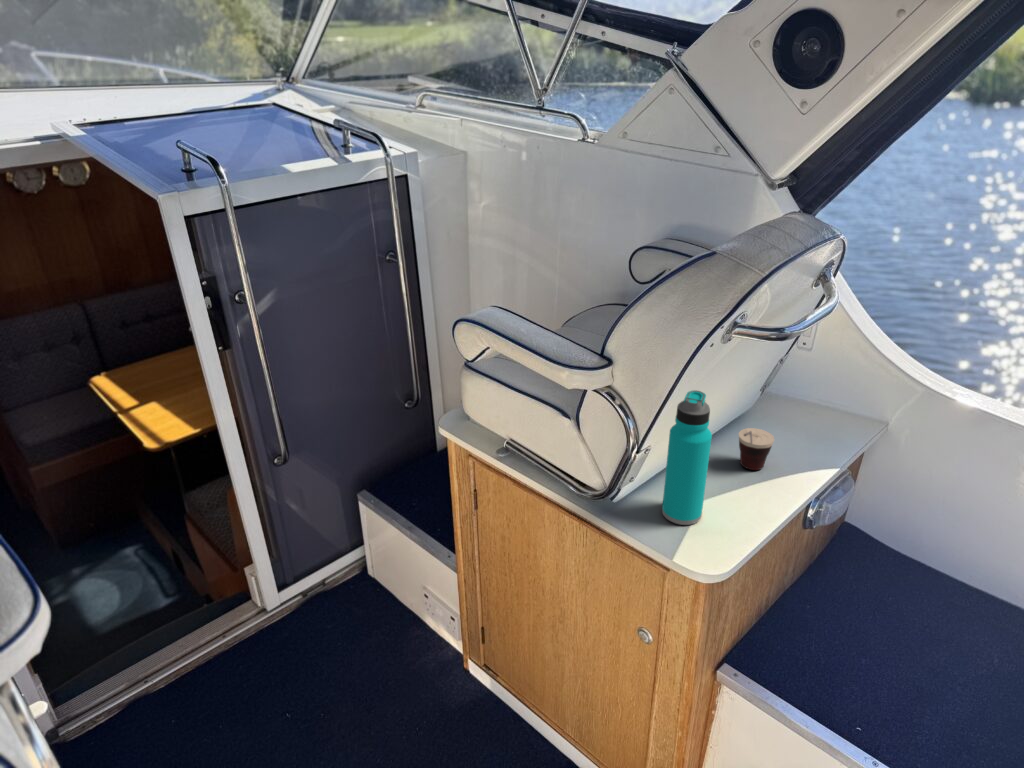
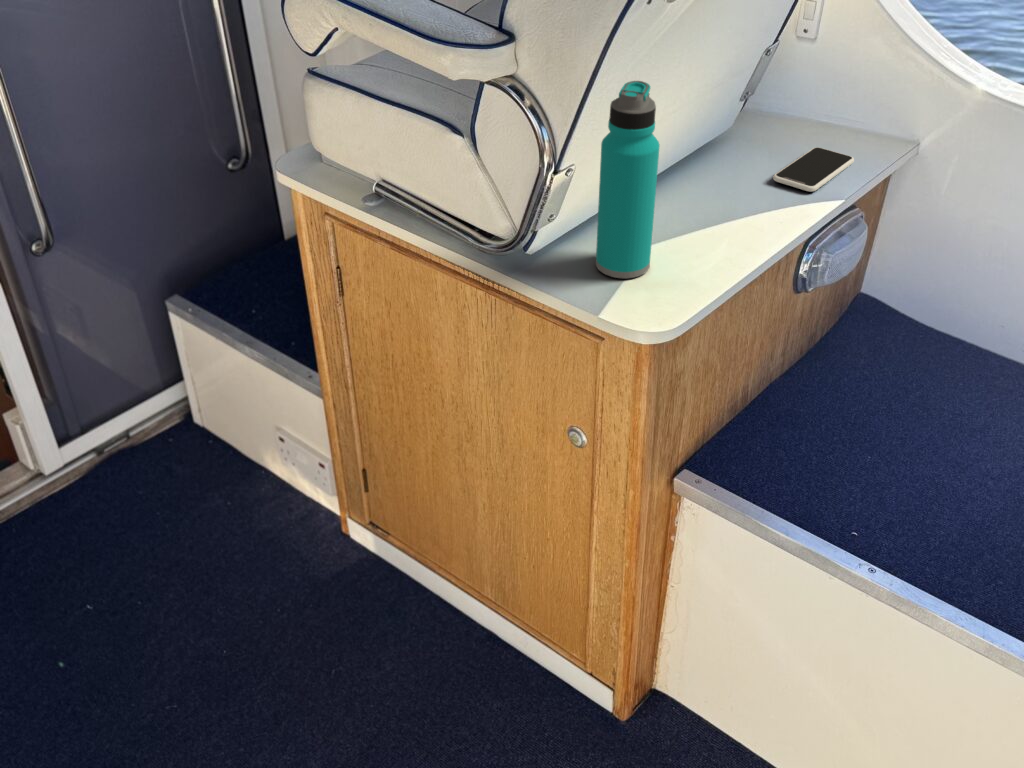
smartphone: none [784,424,841,459] -> present [773,147,854,192]
cup: present [739,428,774,470] -> none [707,149,756,209]

